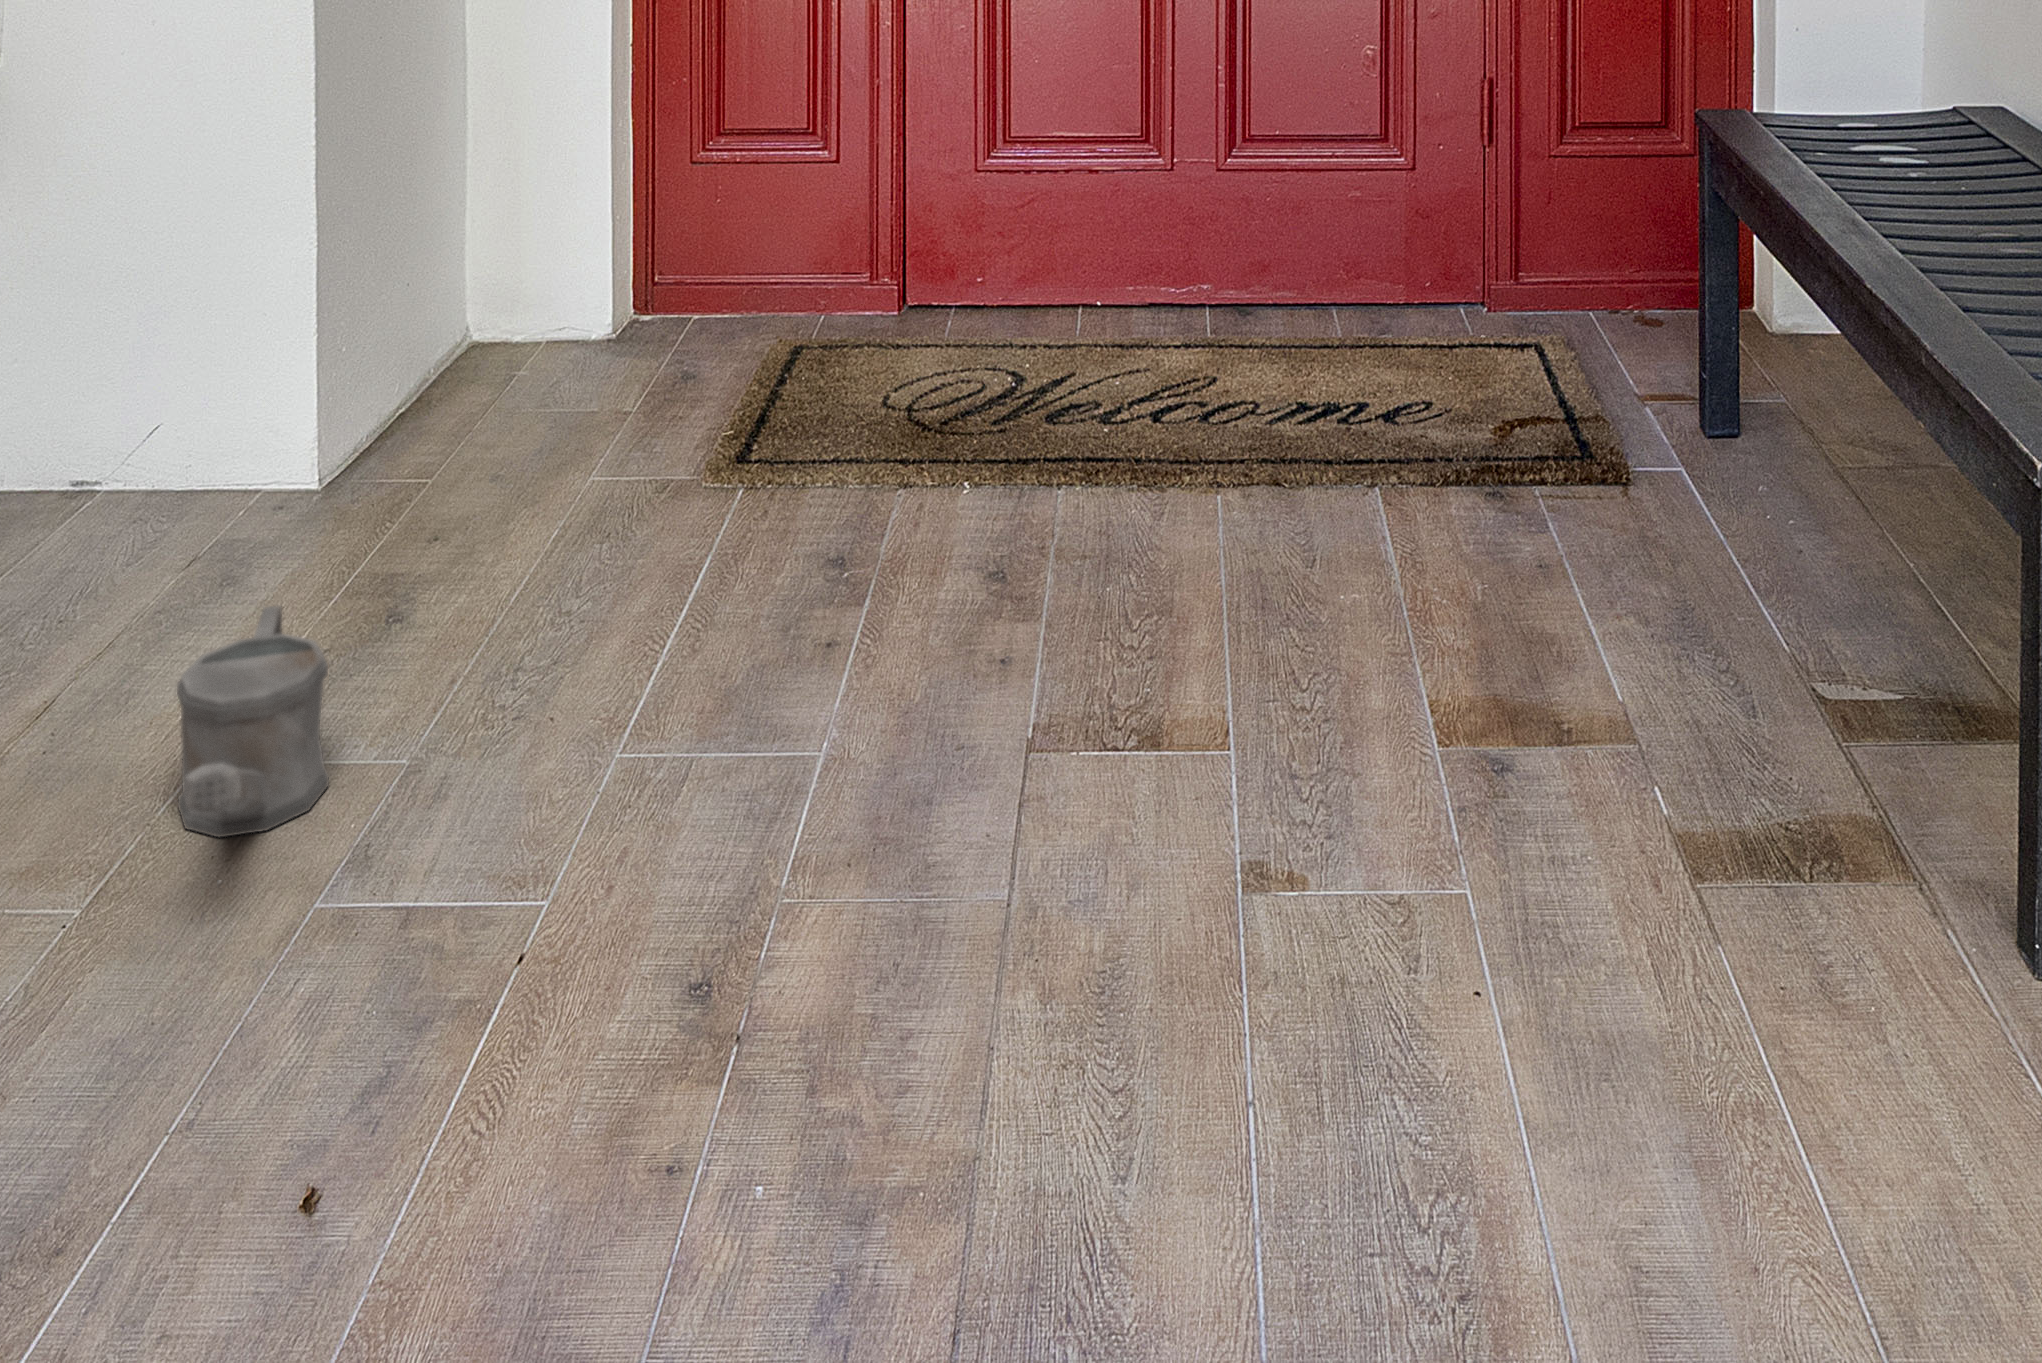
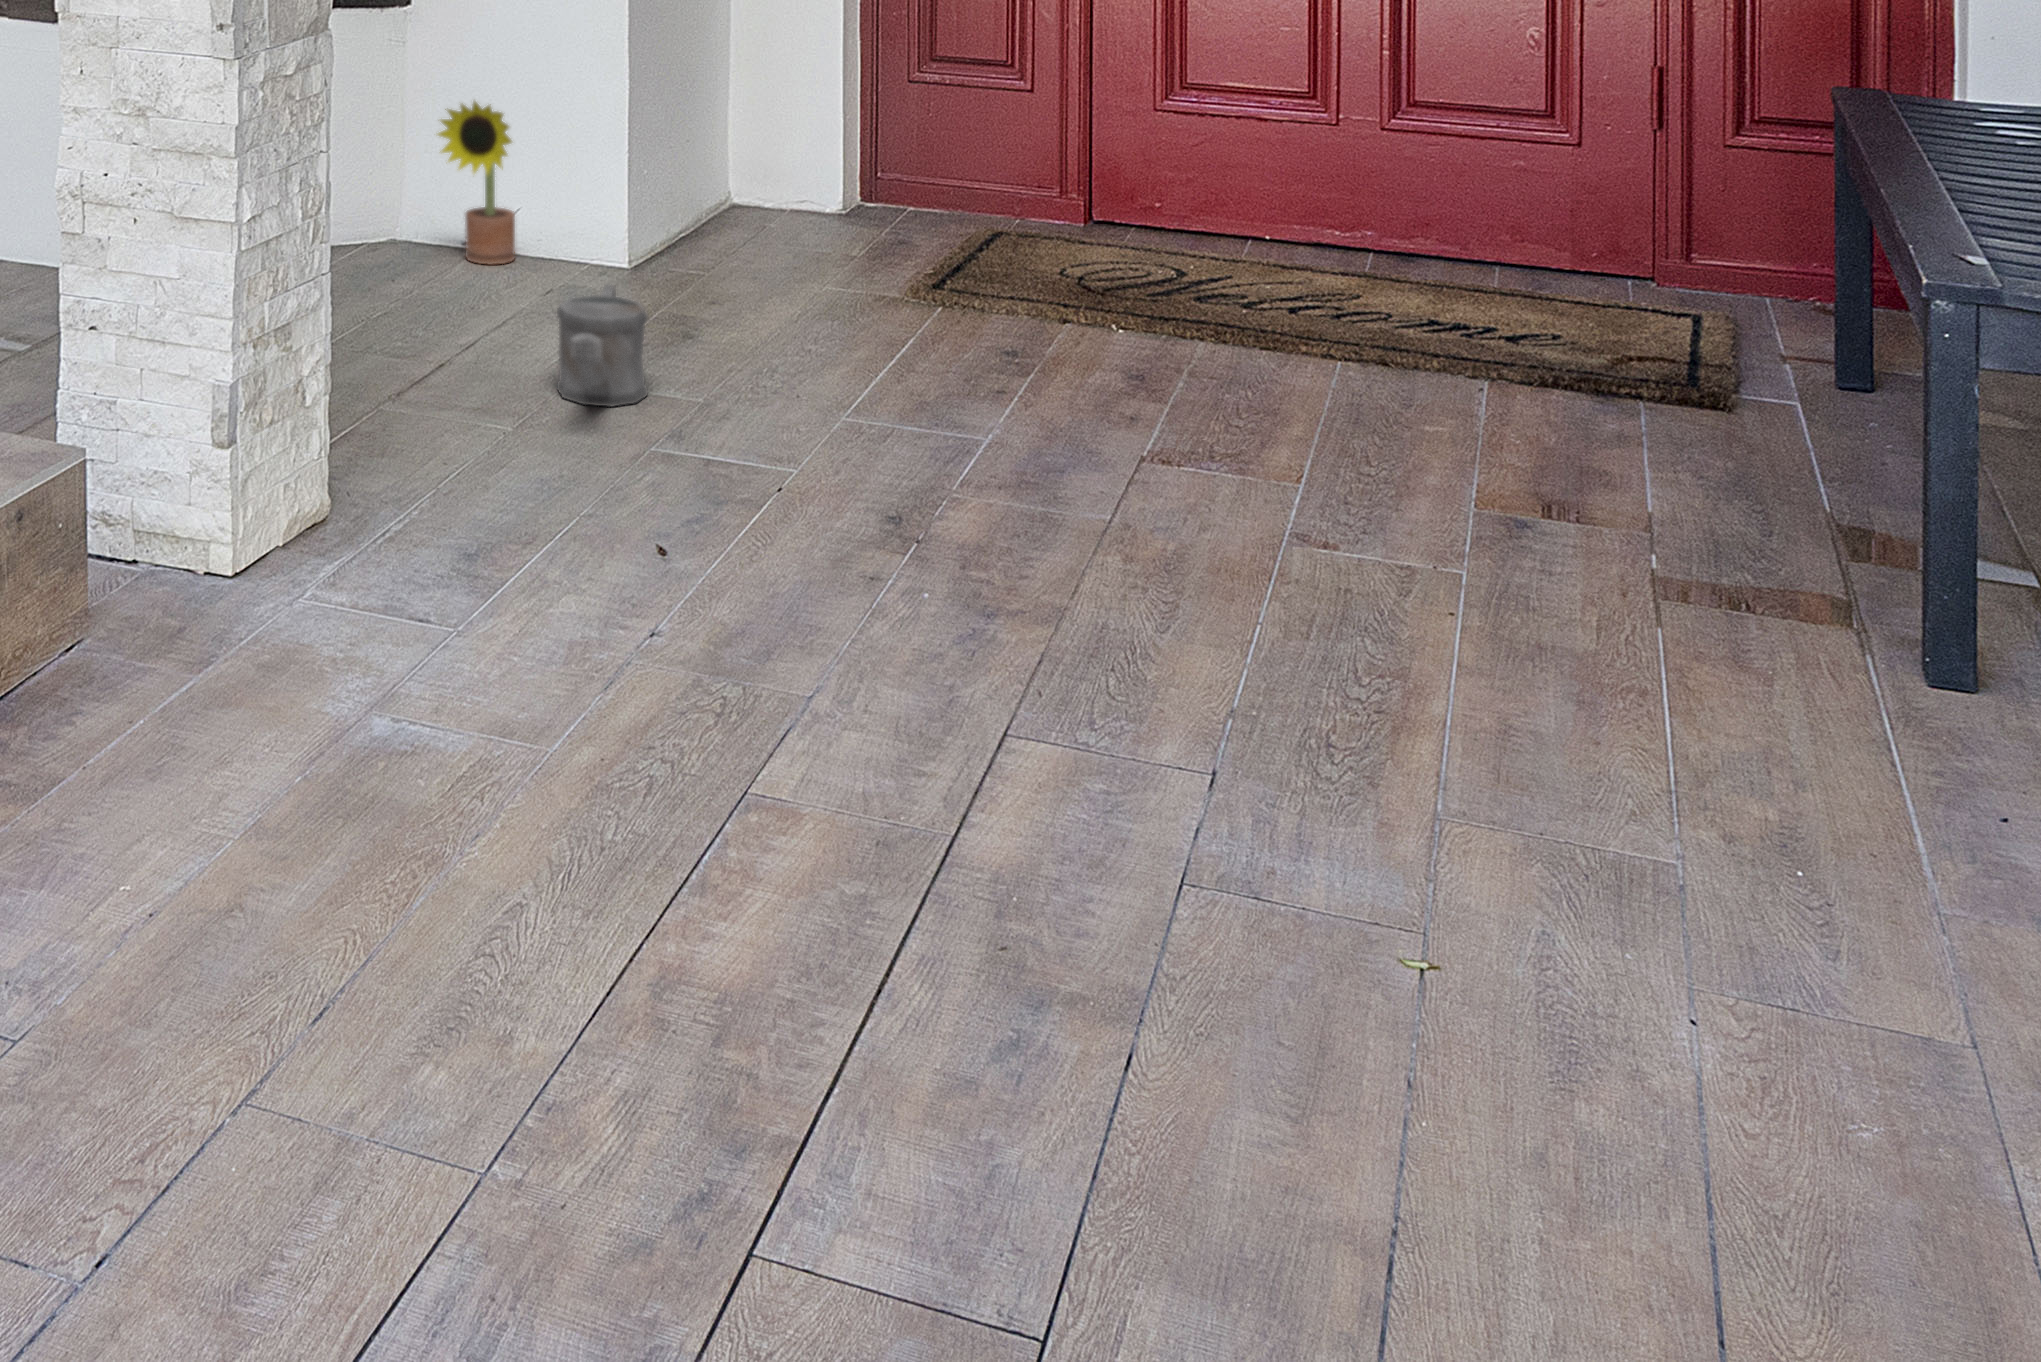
decorative plant: none [14,302,150,532] -> present [438,102,515,264]

